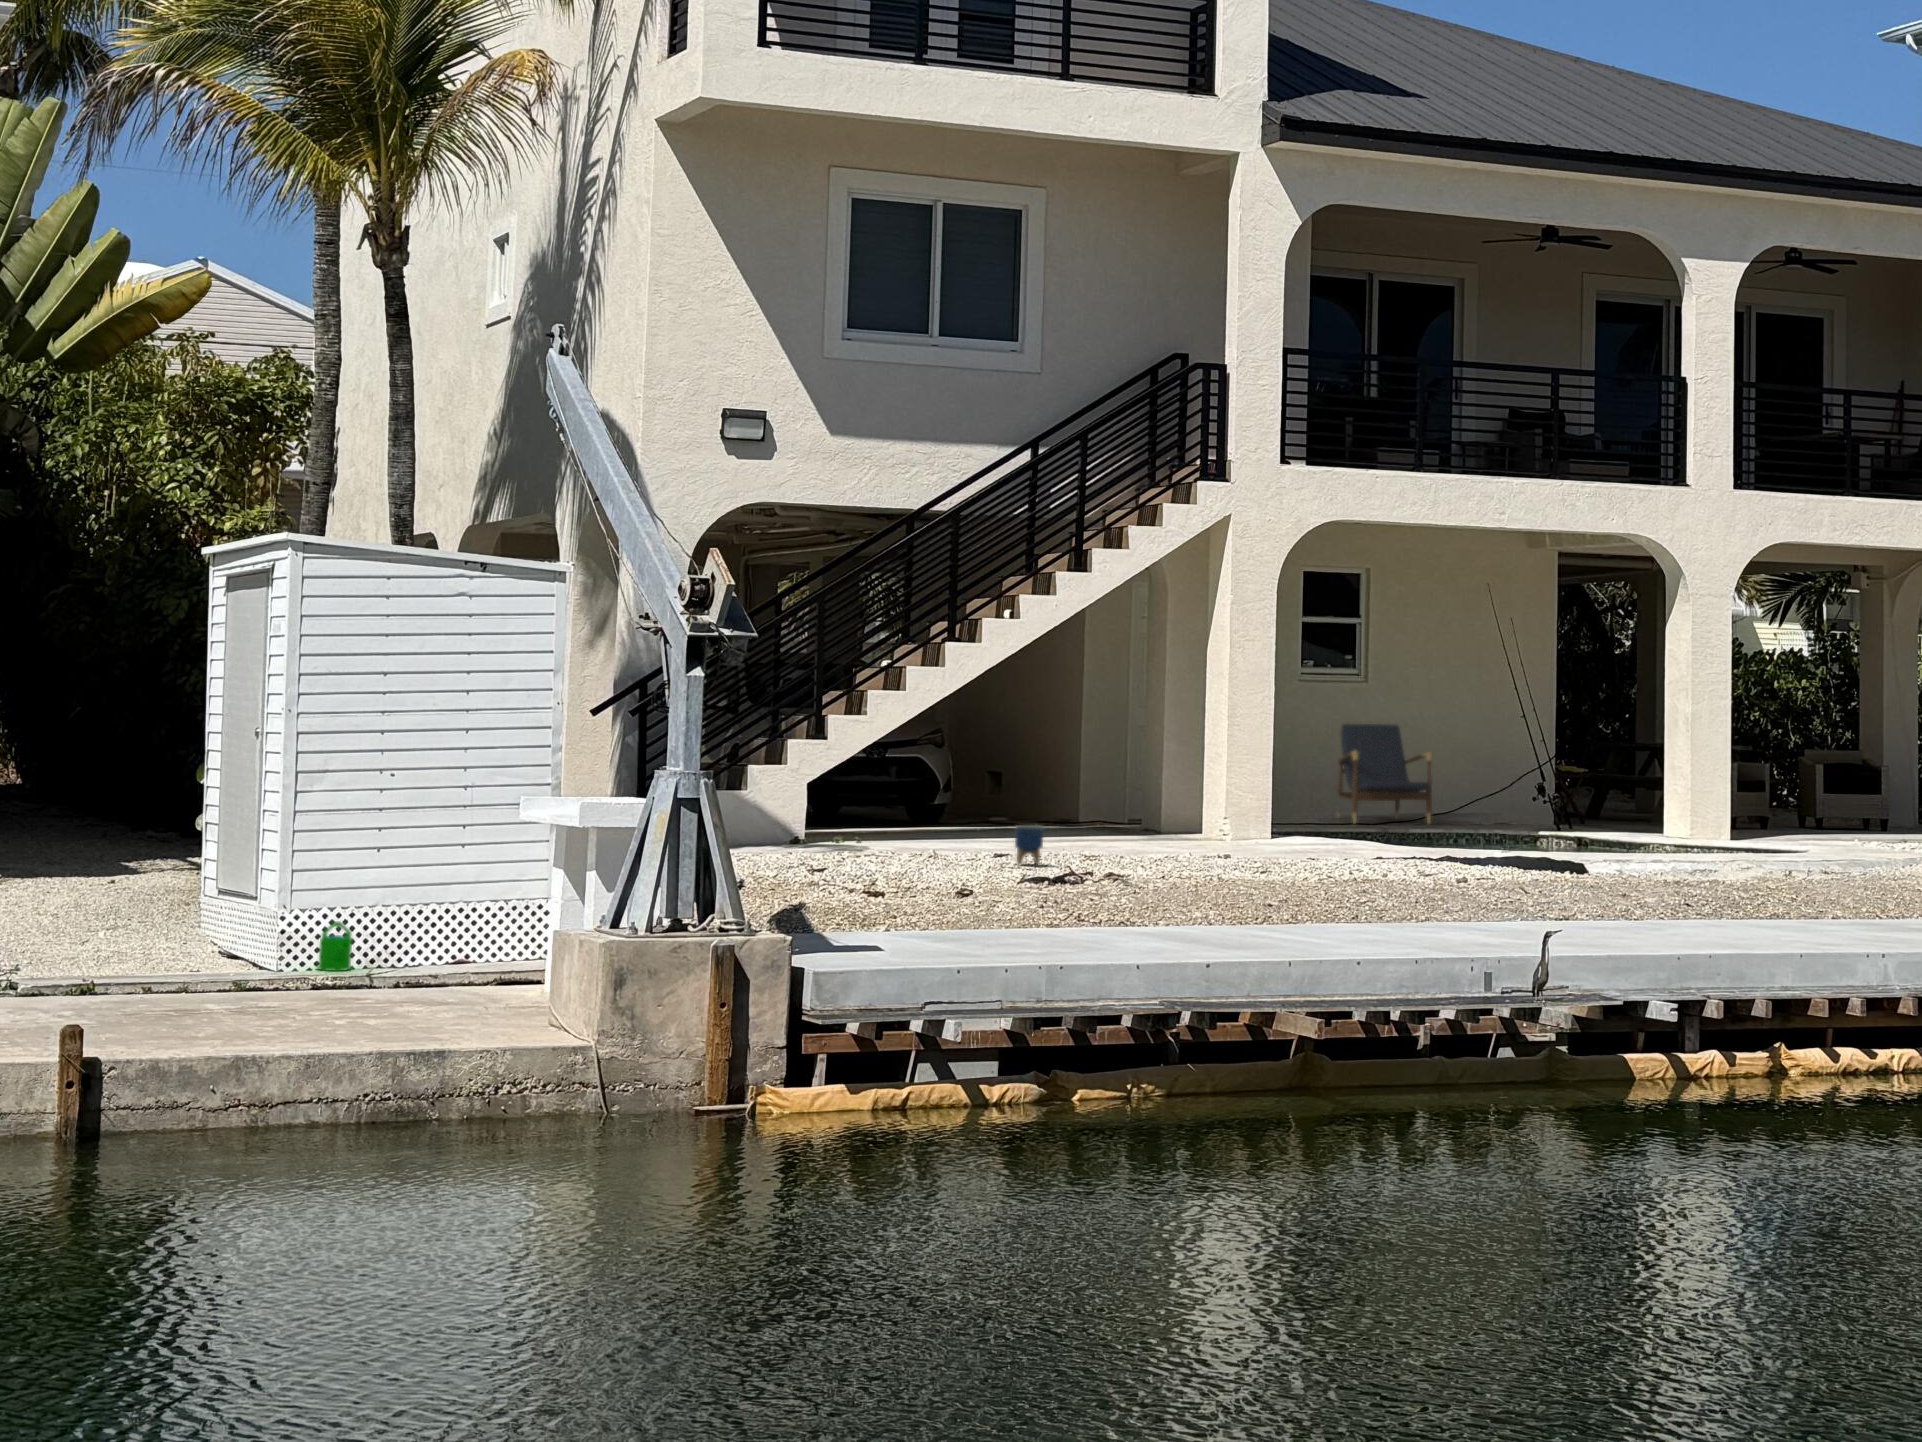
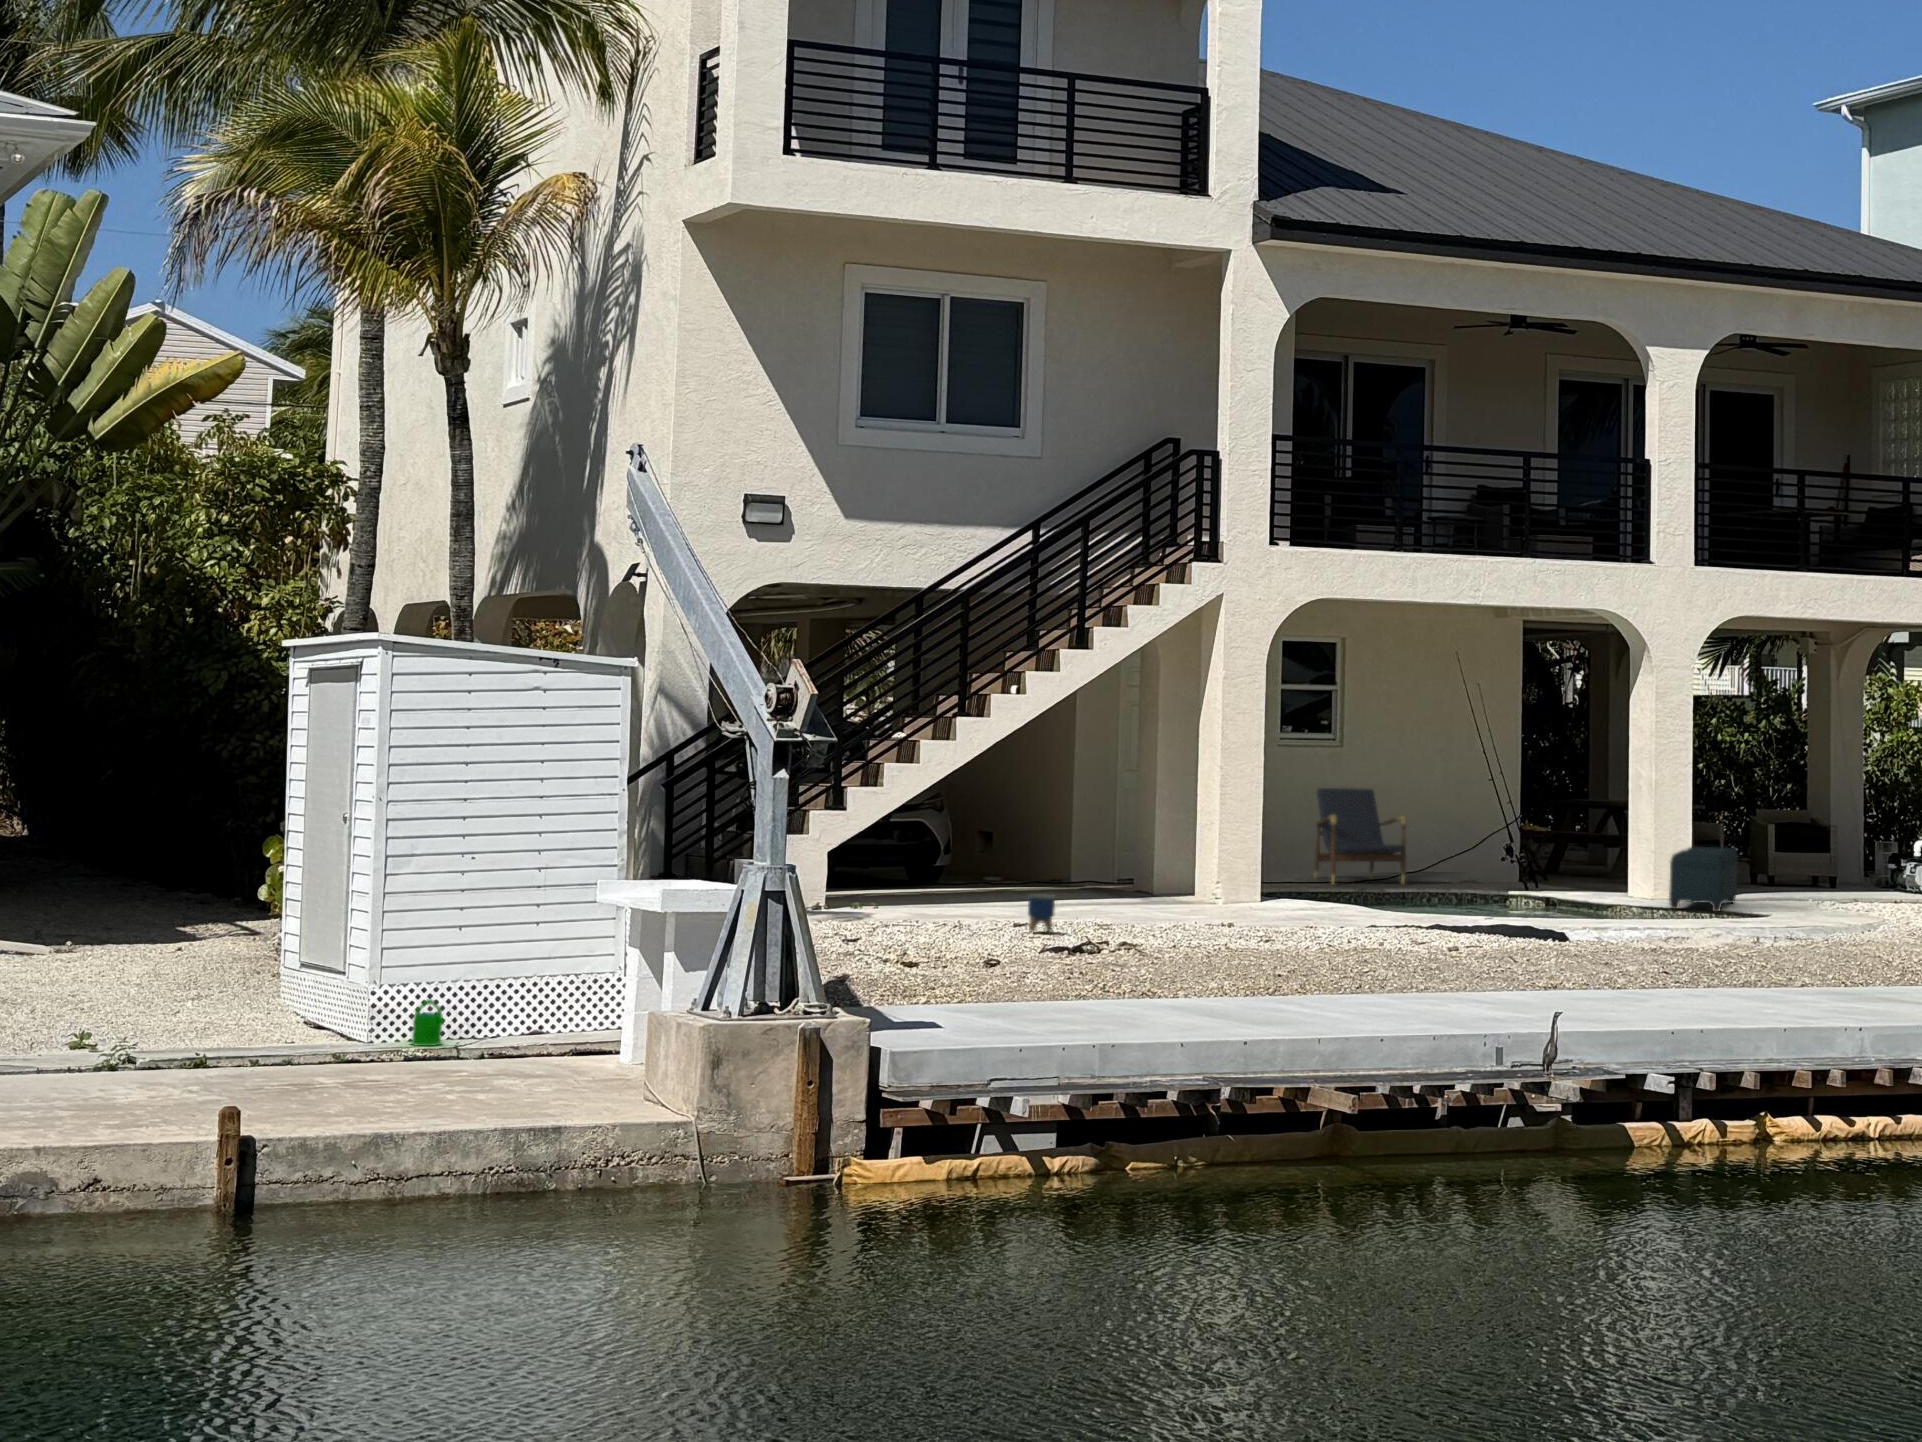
bench: none [1705,783,1779,850] -> present [1669,847,1738,912]

